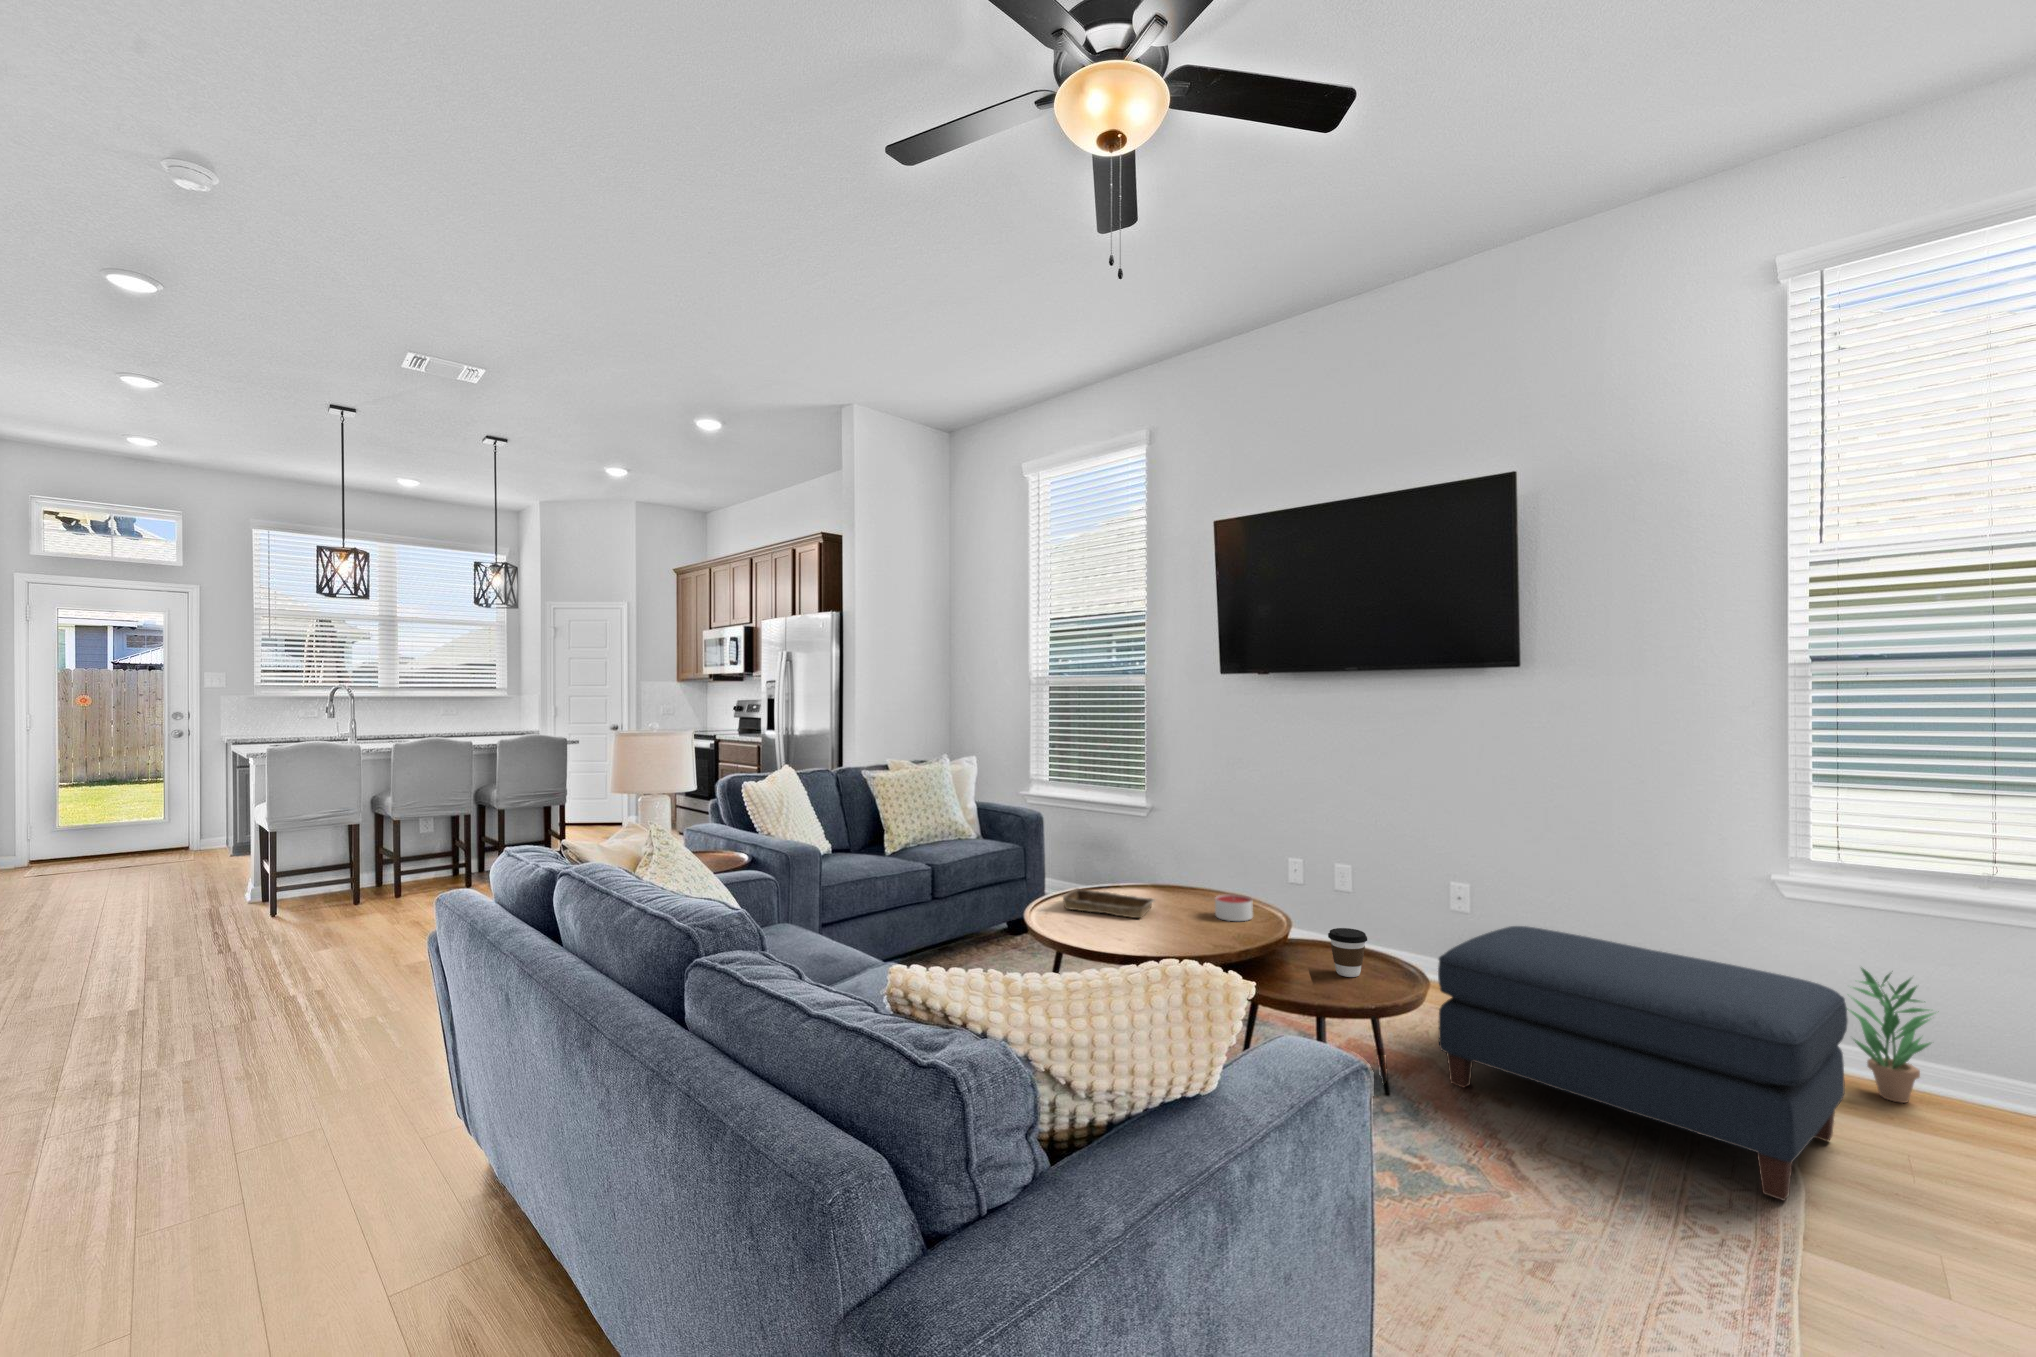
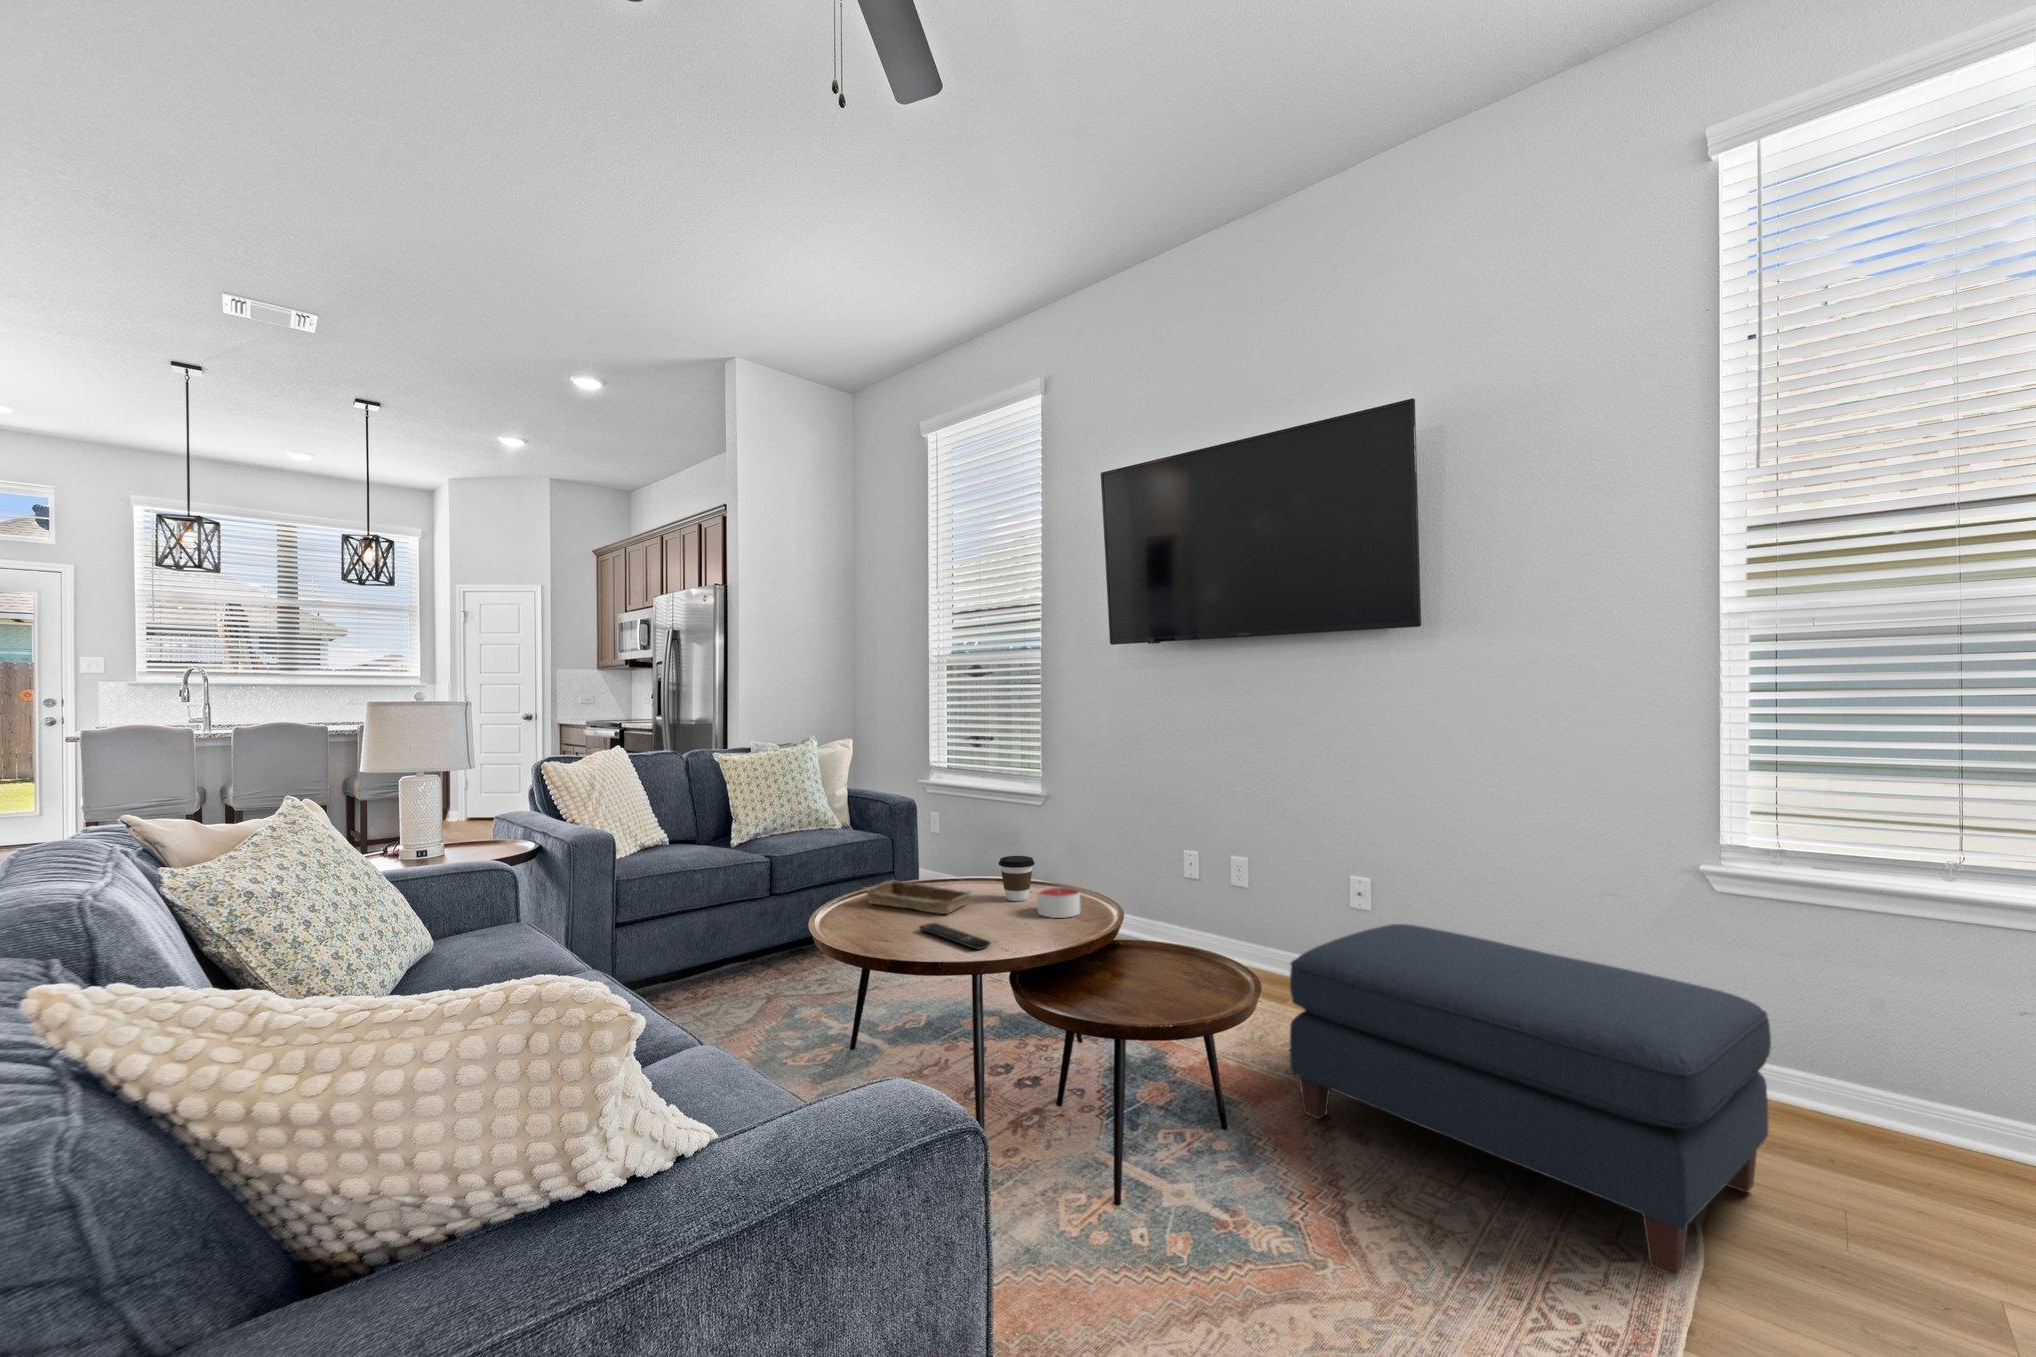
remote control: none [1129,926,1200,948] -> present [919,923,990,949]
coffee cup: present [1328,928,1367,977] -> present [999,856,1035,901]
potted plant: present [1847,968,1933,1103] -> none [1777,972,1893,1141]

